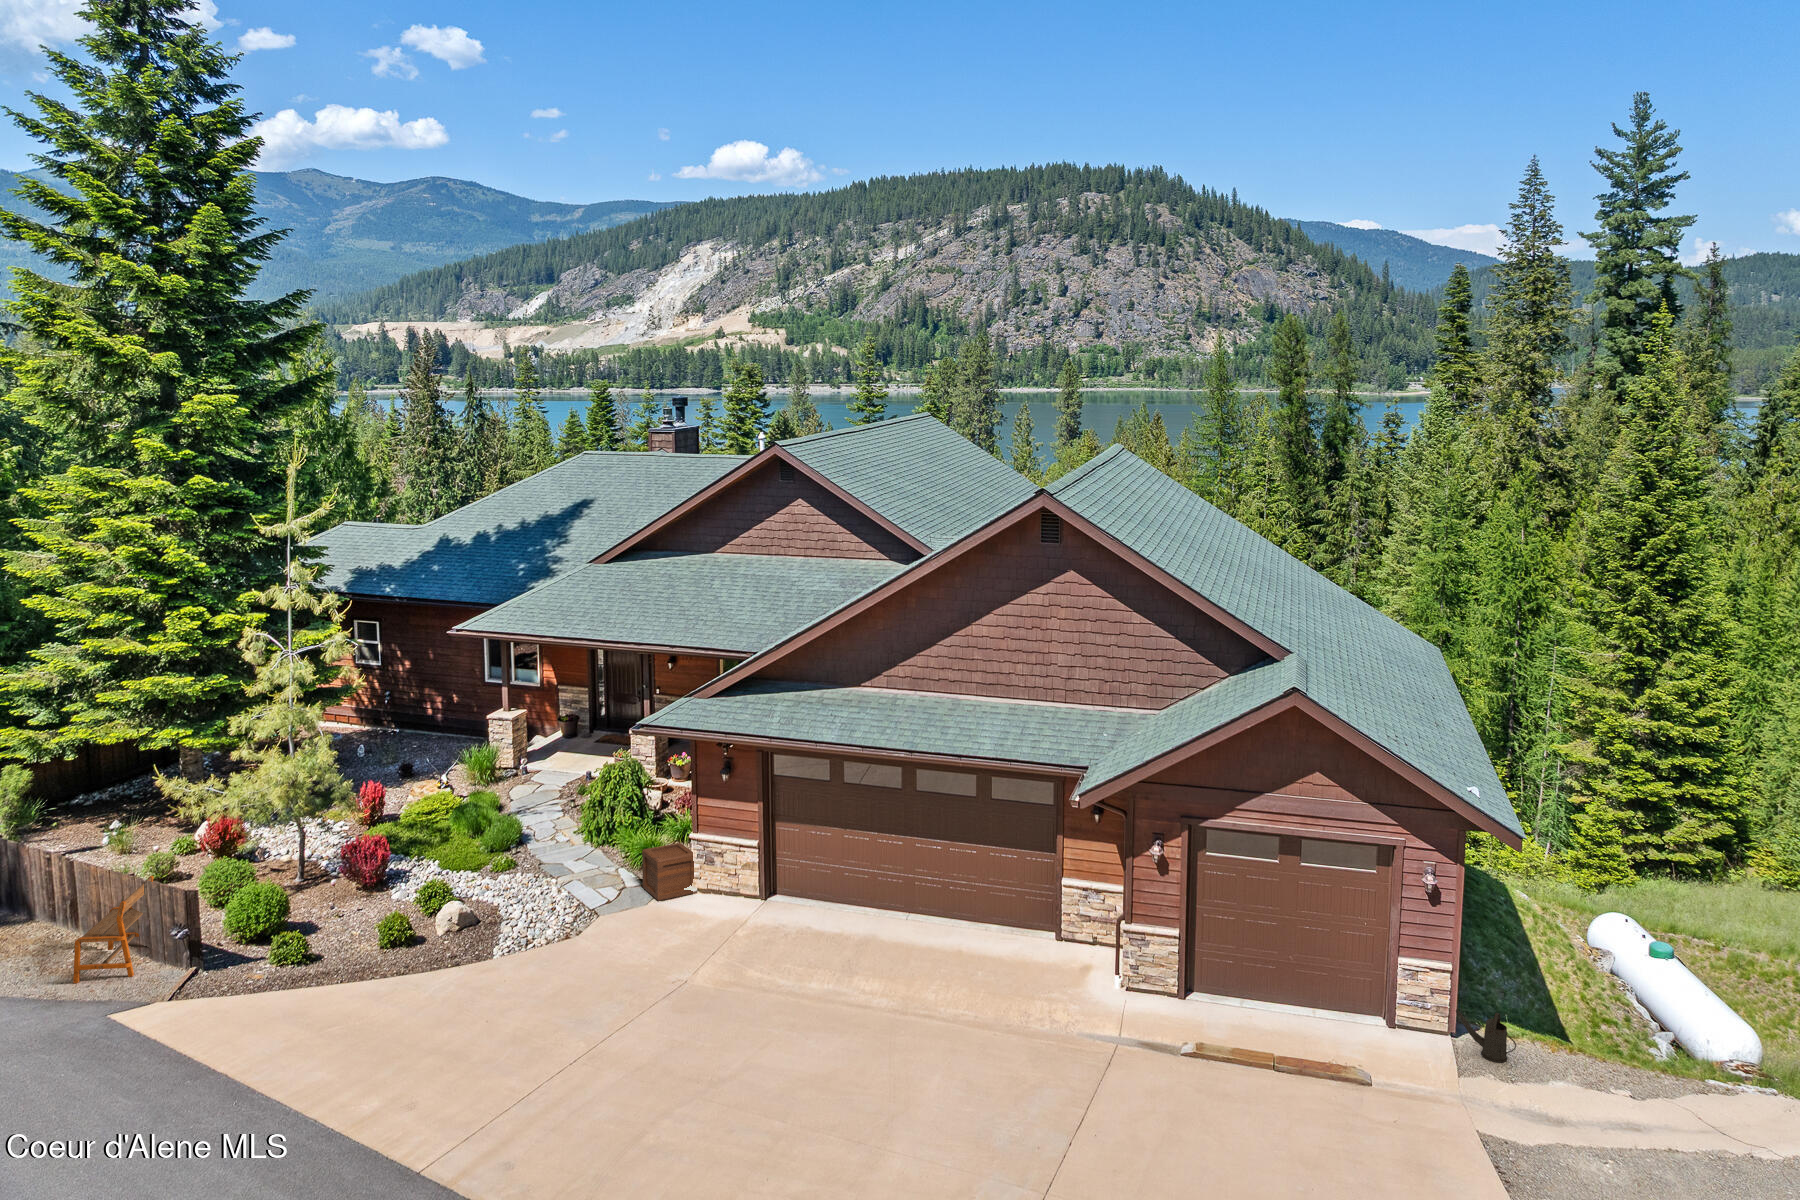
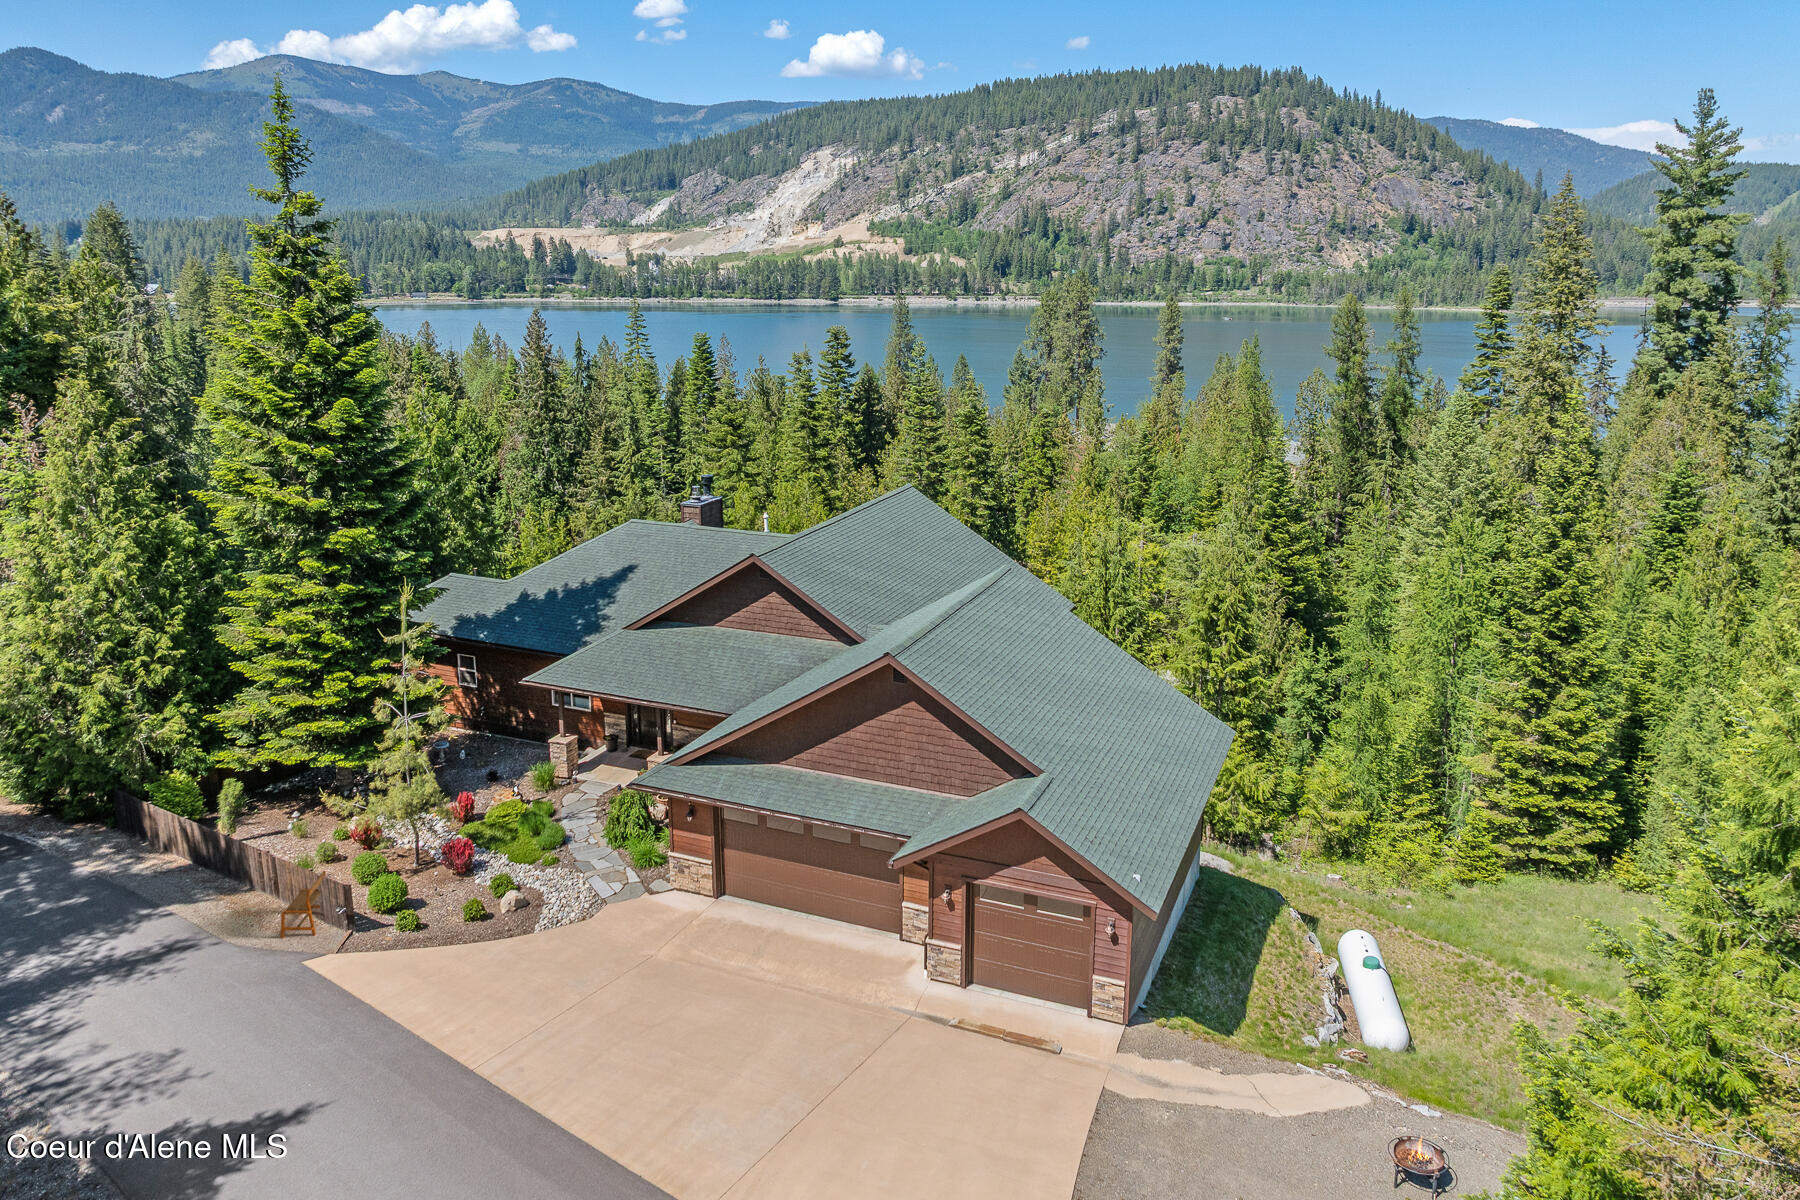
wooden crate: present [642,843,694,901] -> none [639,855,675,895]
watering can: present [1456,1009,1516,1063] -> none [1125,1006,1155,1042]

